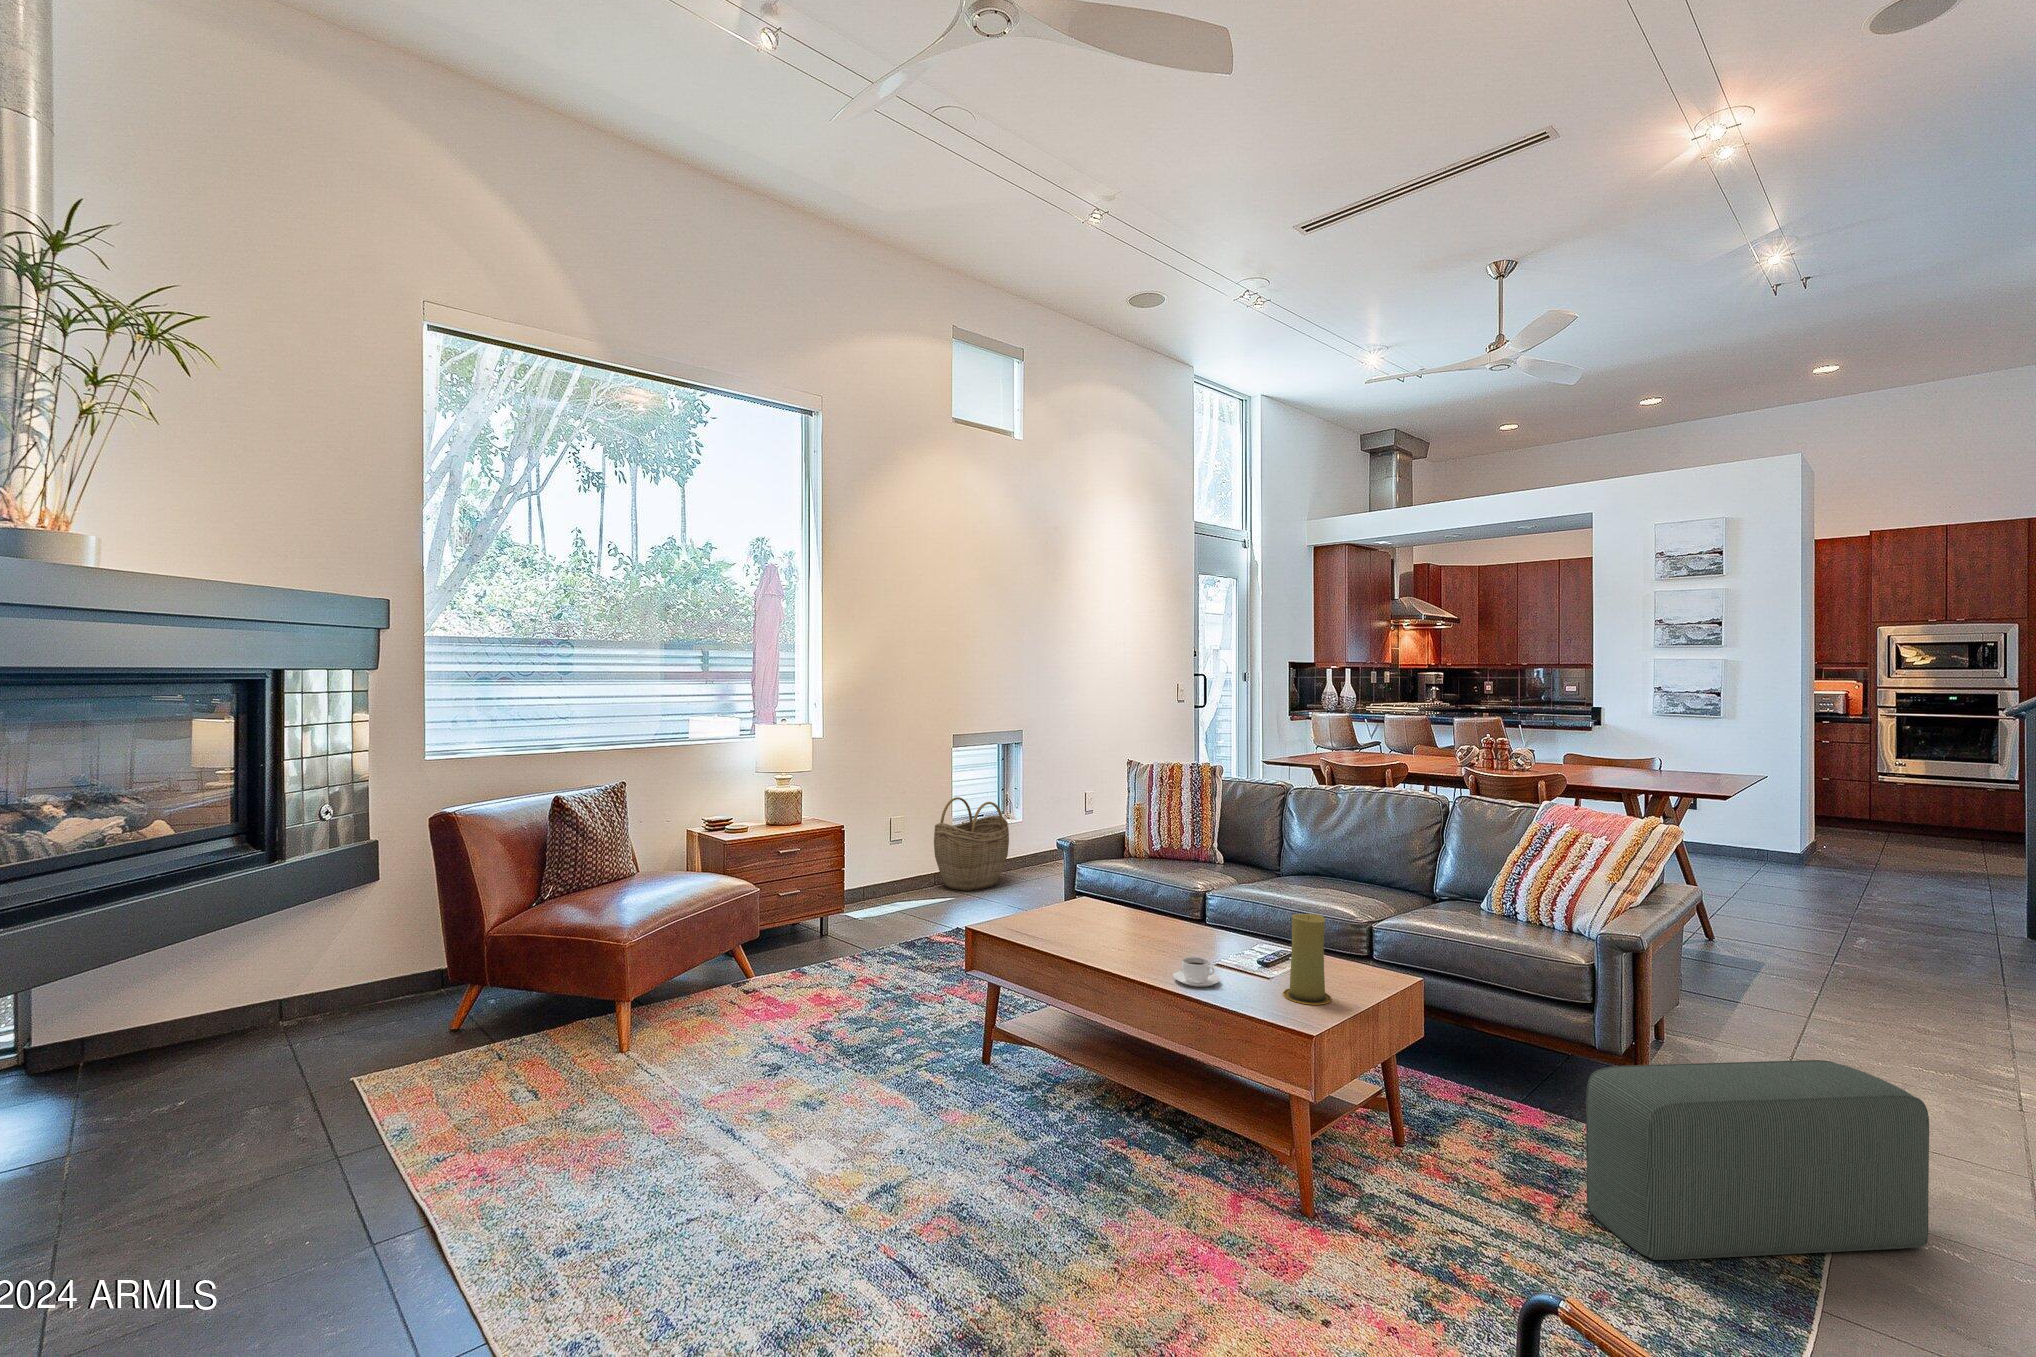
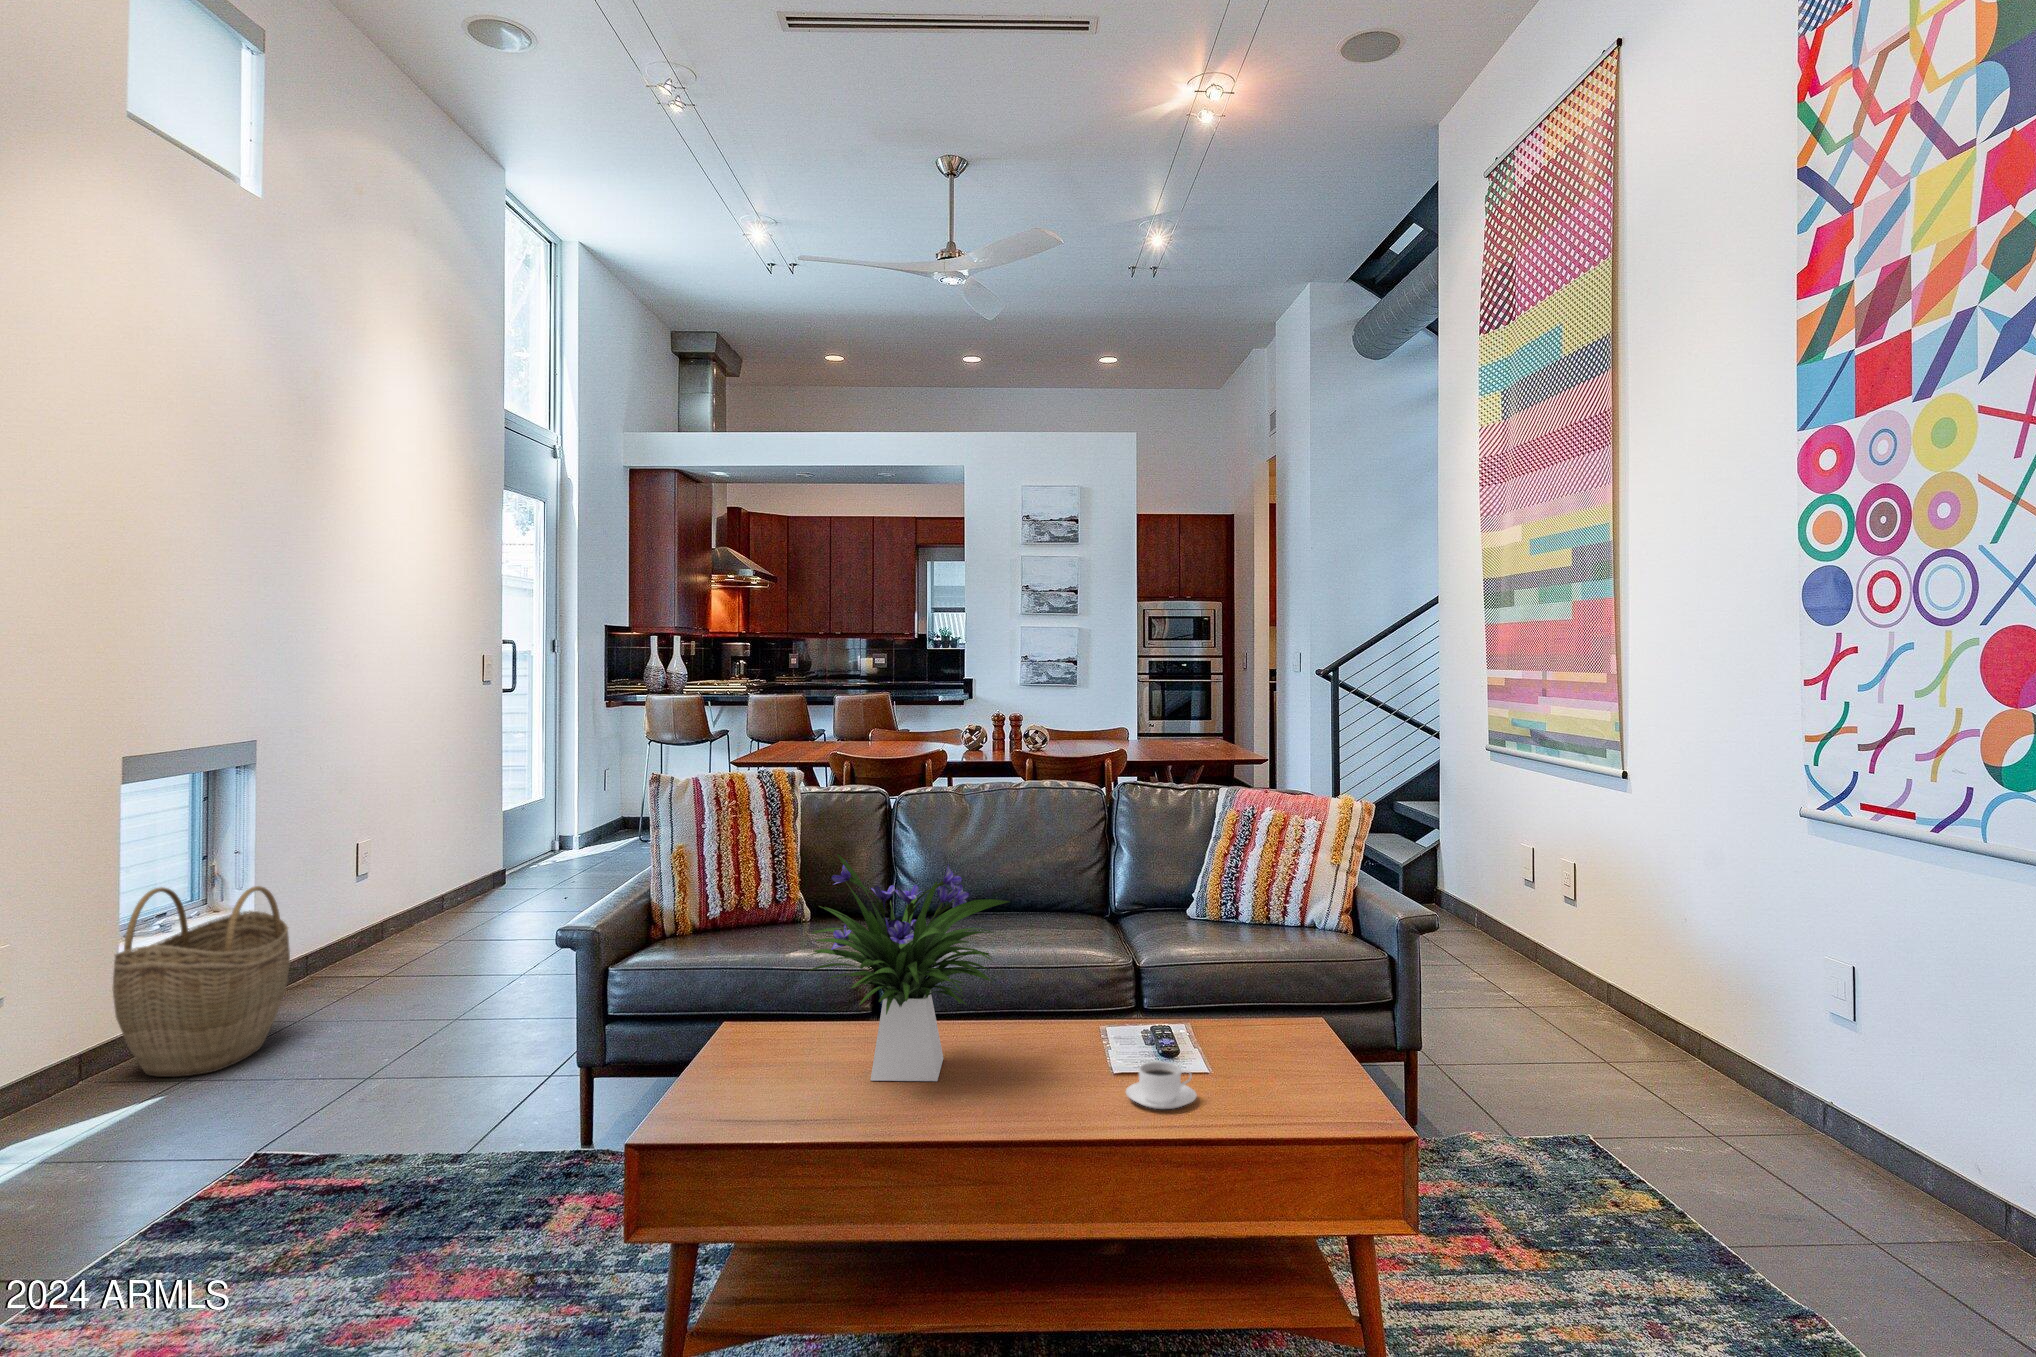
flower arrangement: none [1037,801,1167,942] -> present [808,854,1010,1081]
candle: present [1283,914,1331,1005] -> none [1257,959,1322,1086]
pouf: present [1586,1060,1929,1260] -> none [1518,995,1661,1240]

